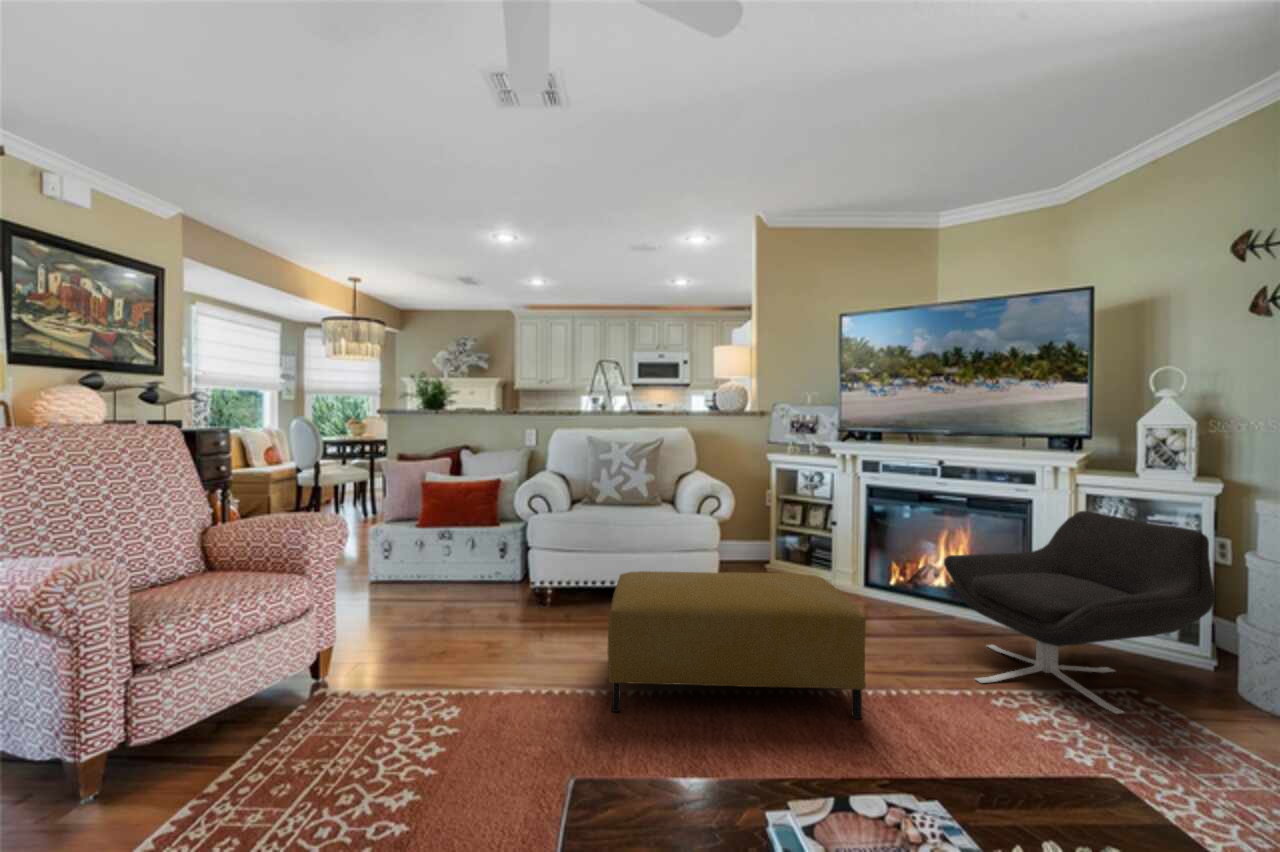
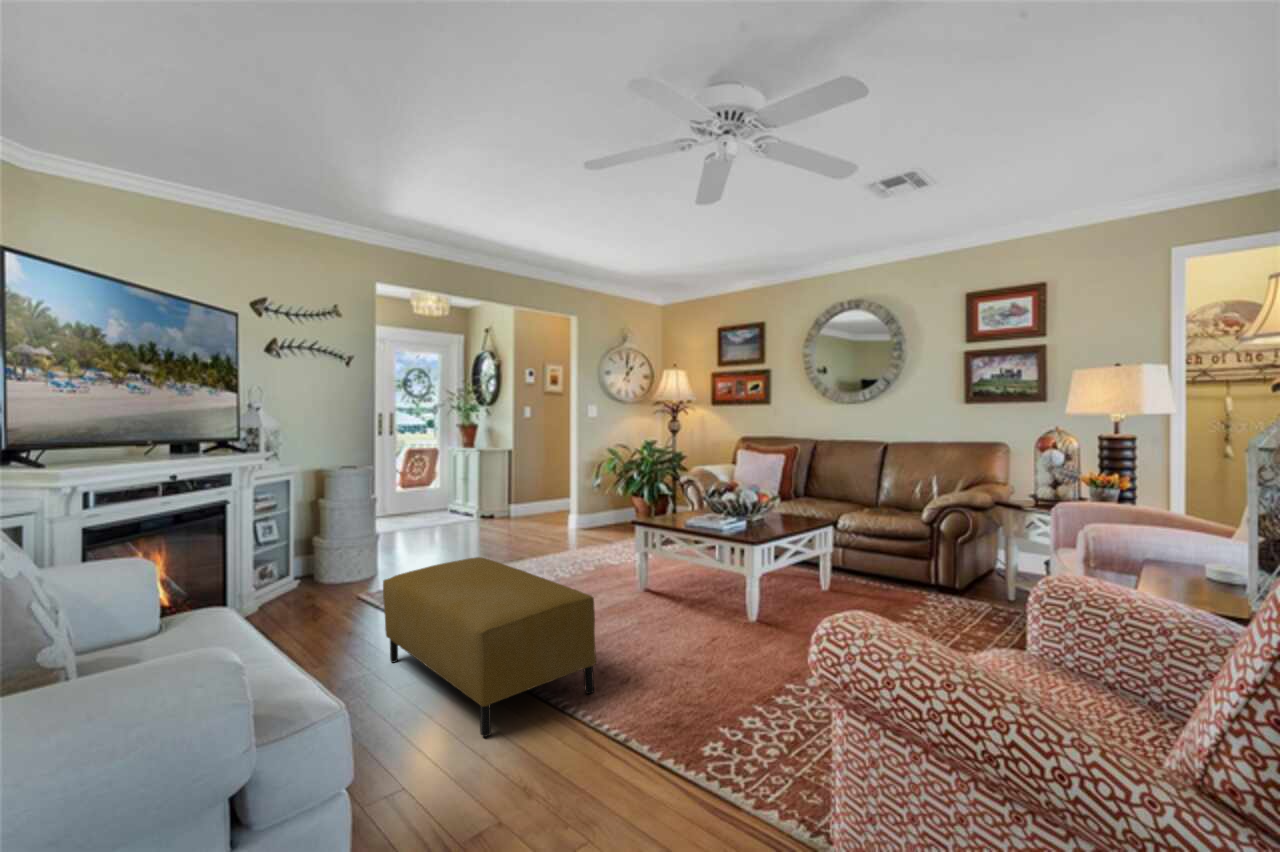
lounge chair: present [944,511,1215,714] -> none [249,486,420,626]

